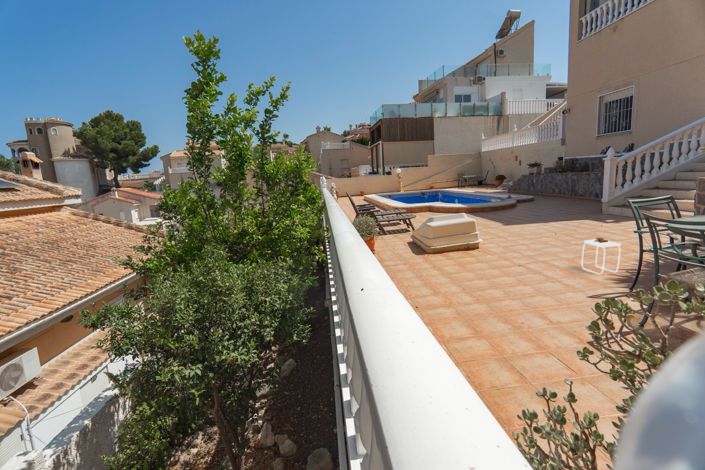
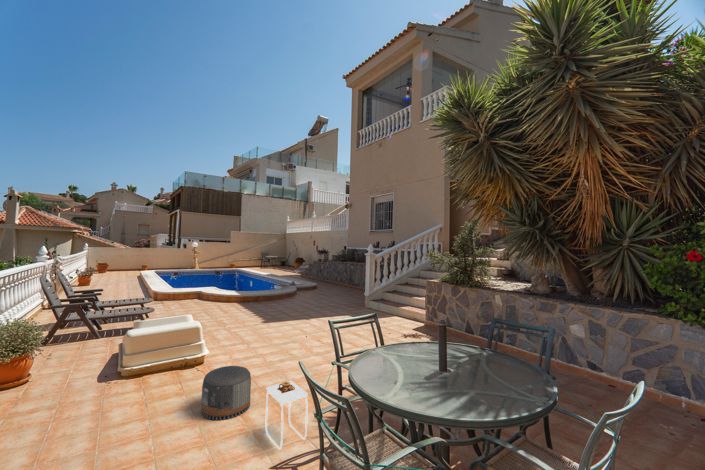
pouf: none [522,234,556,262] -> present [201,366,251,420]

